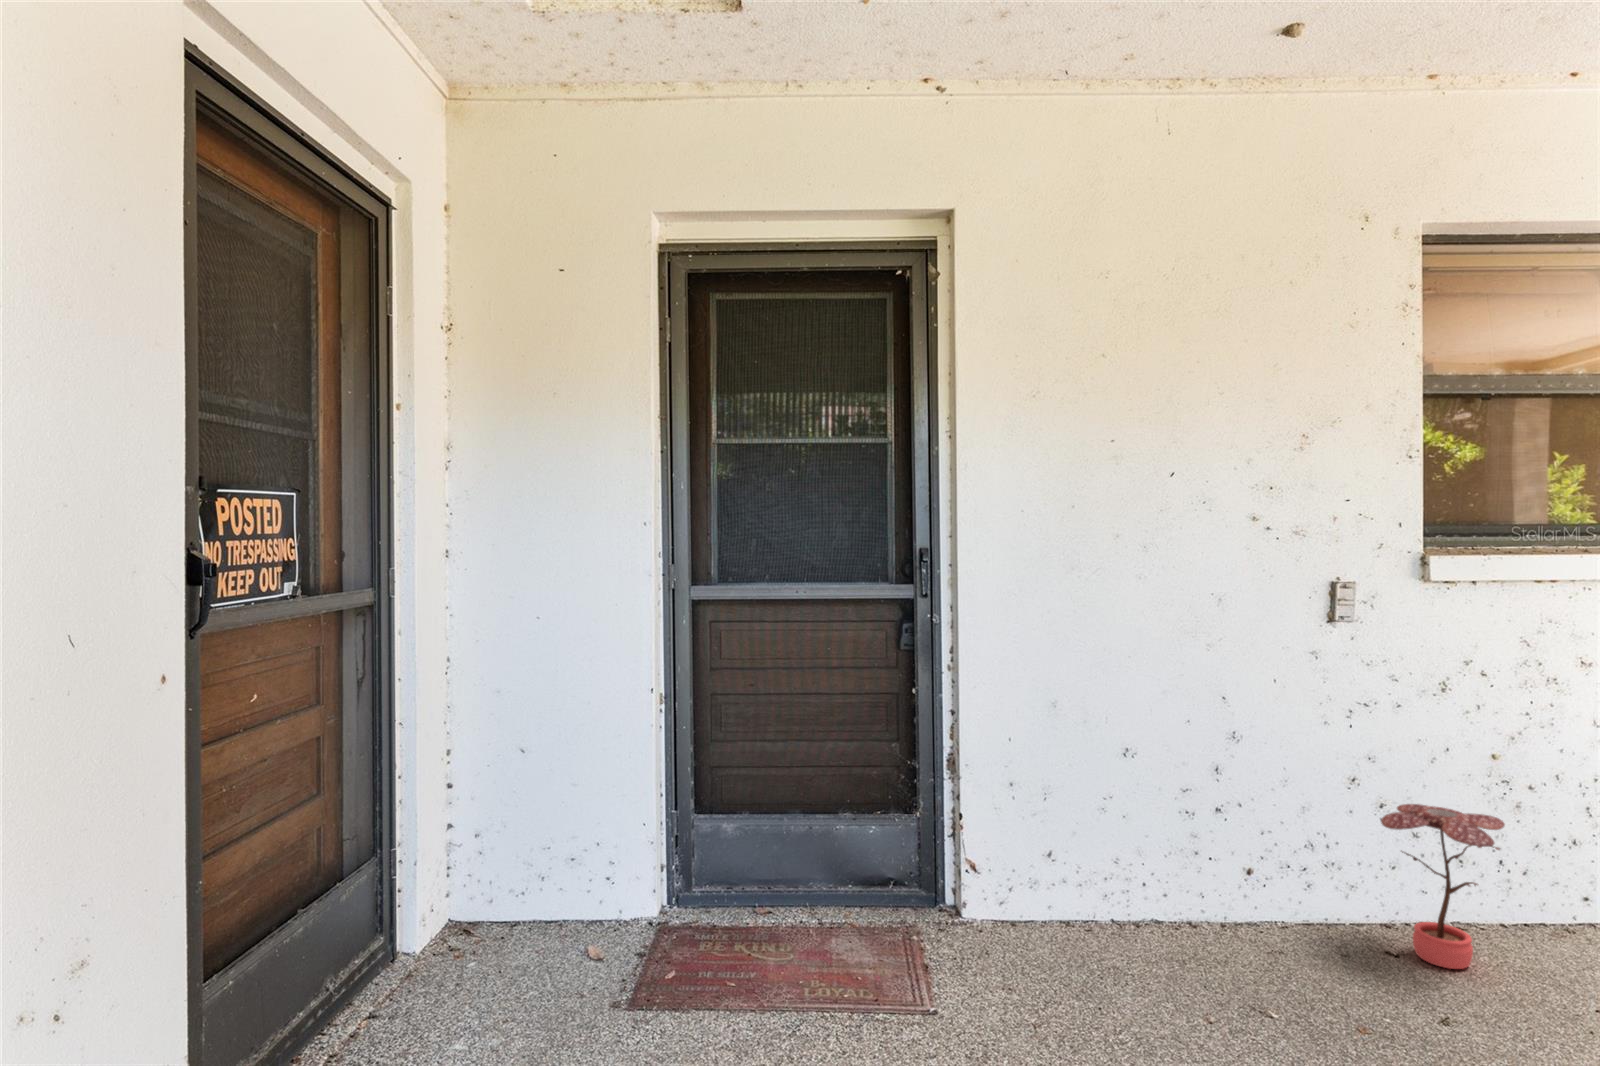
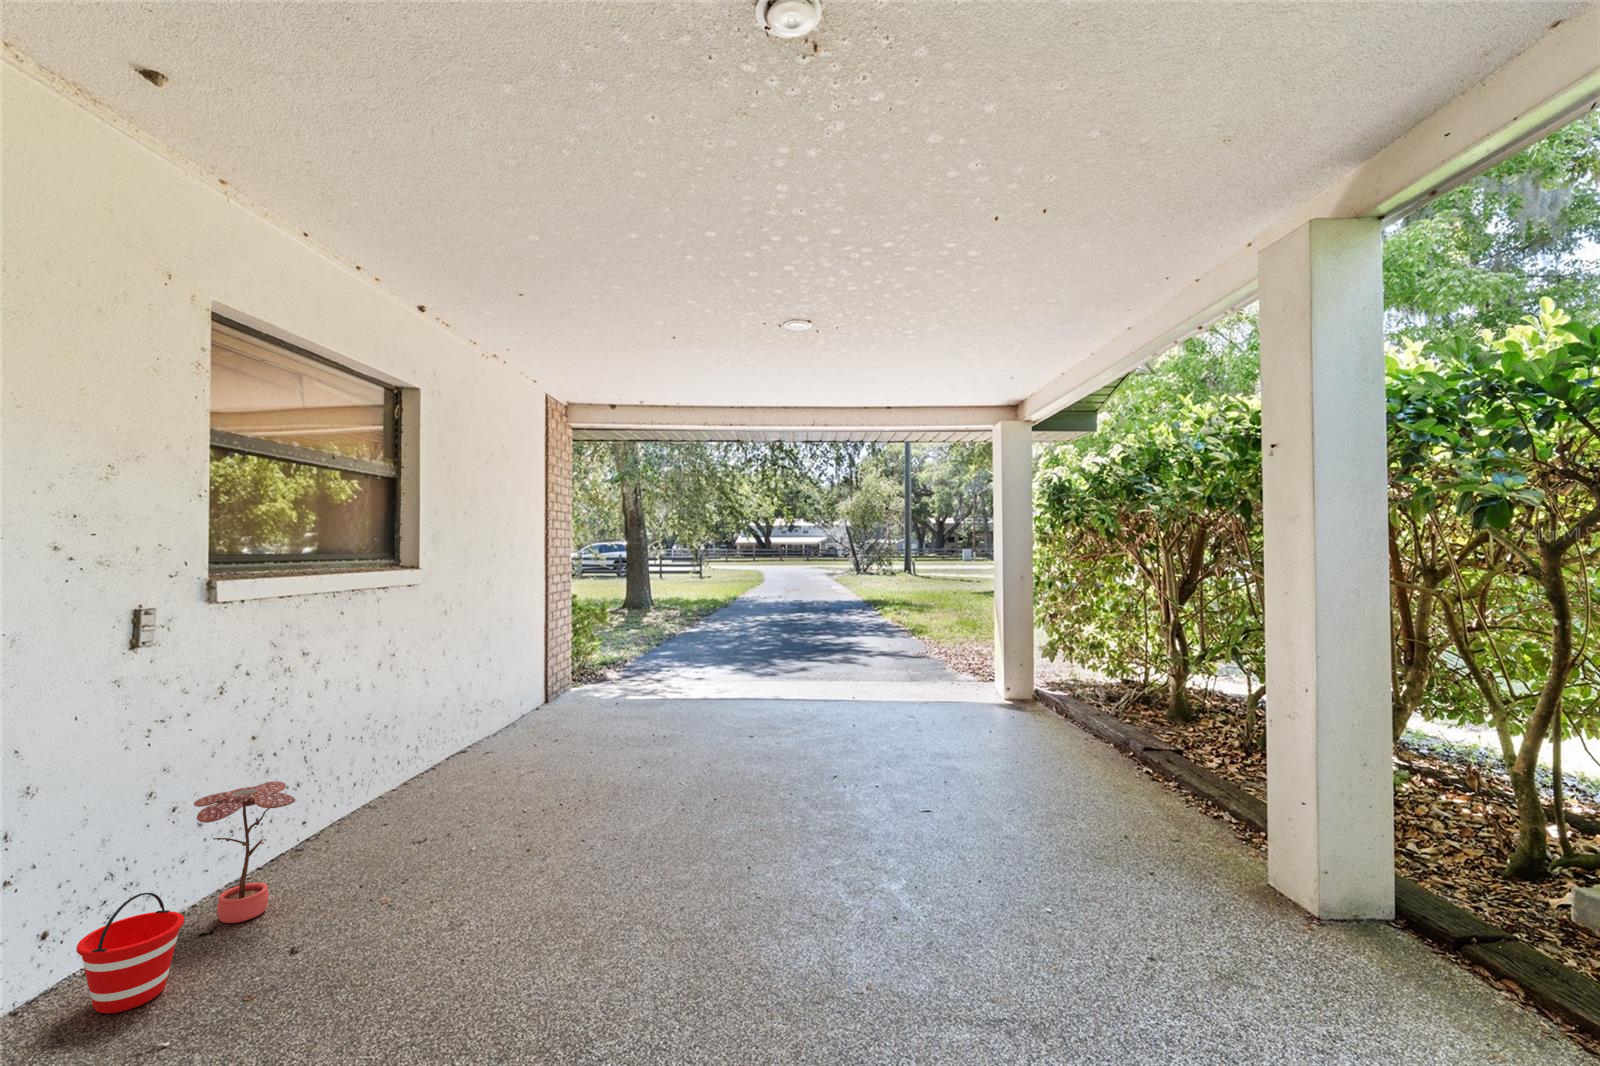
bucket: none [1250,865,1339,976] -> present [76,893,184,1013]

